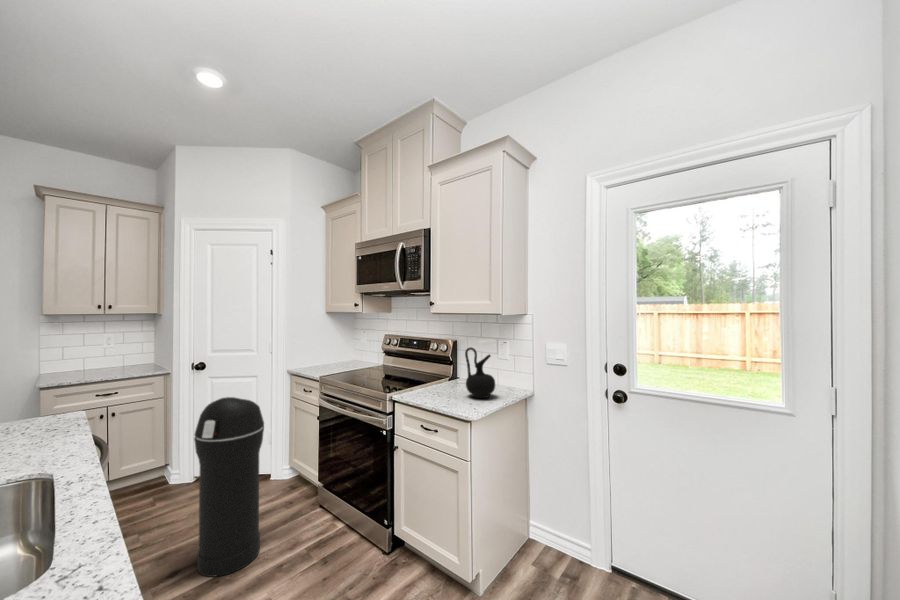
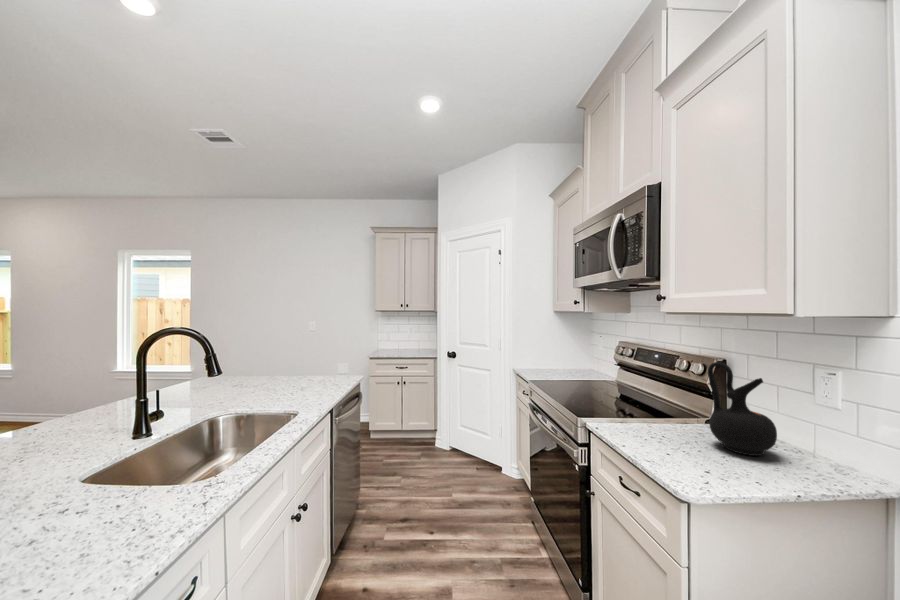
trash can: present [194,397,264,577] -> none [415,382,470,546]

